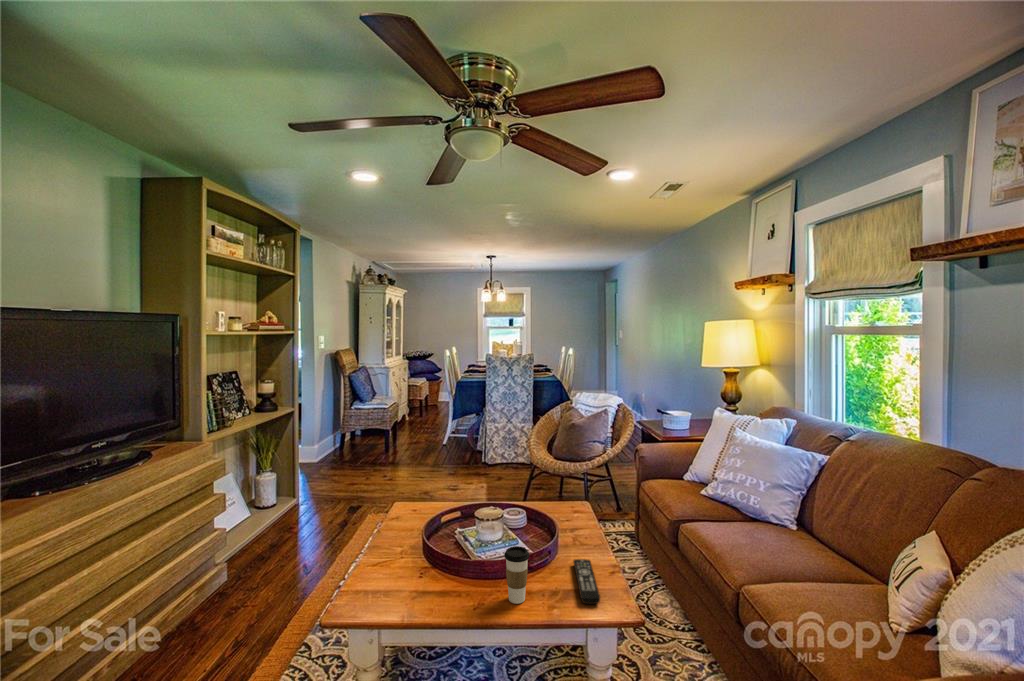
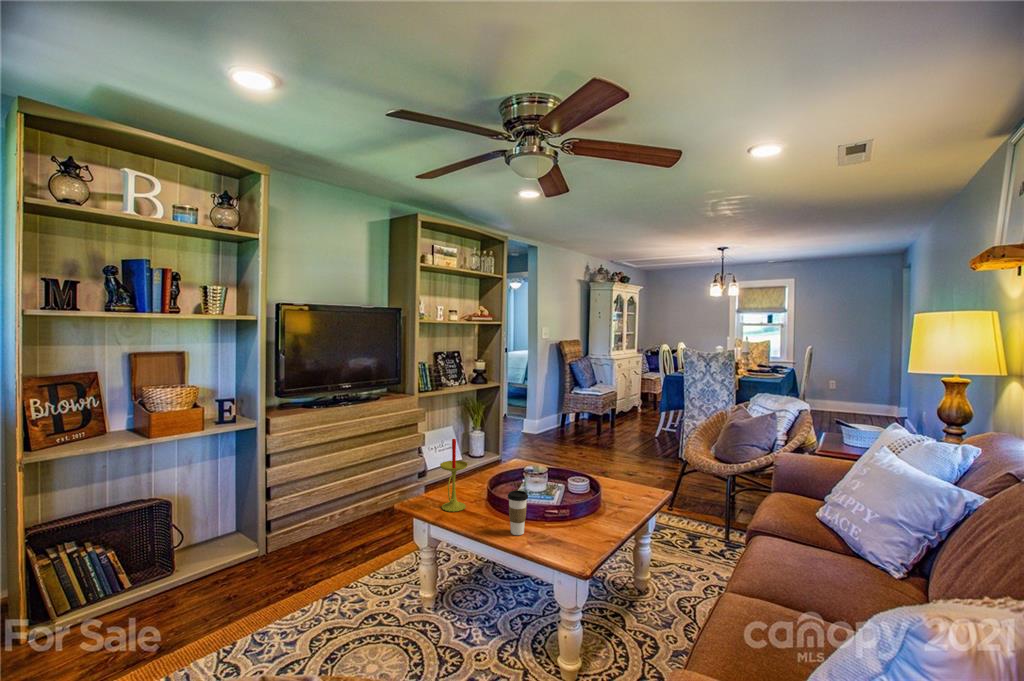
candle: none [384,499,423,603] -> present [440,439,468,512]
remote control: present [573,559,600,604] -> none [559,524,605,554]

